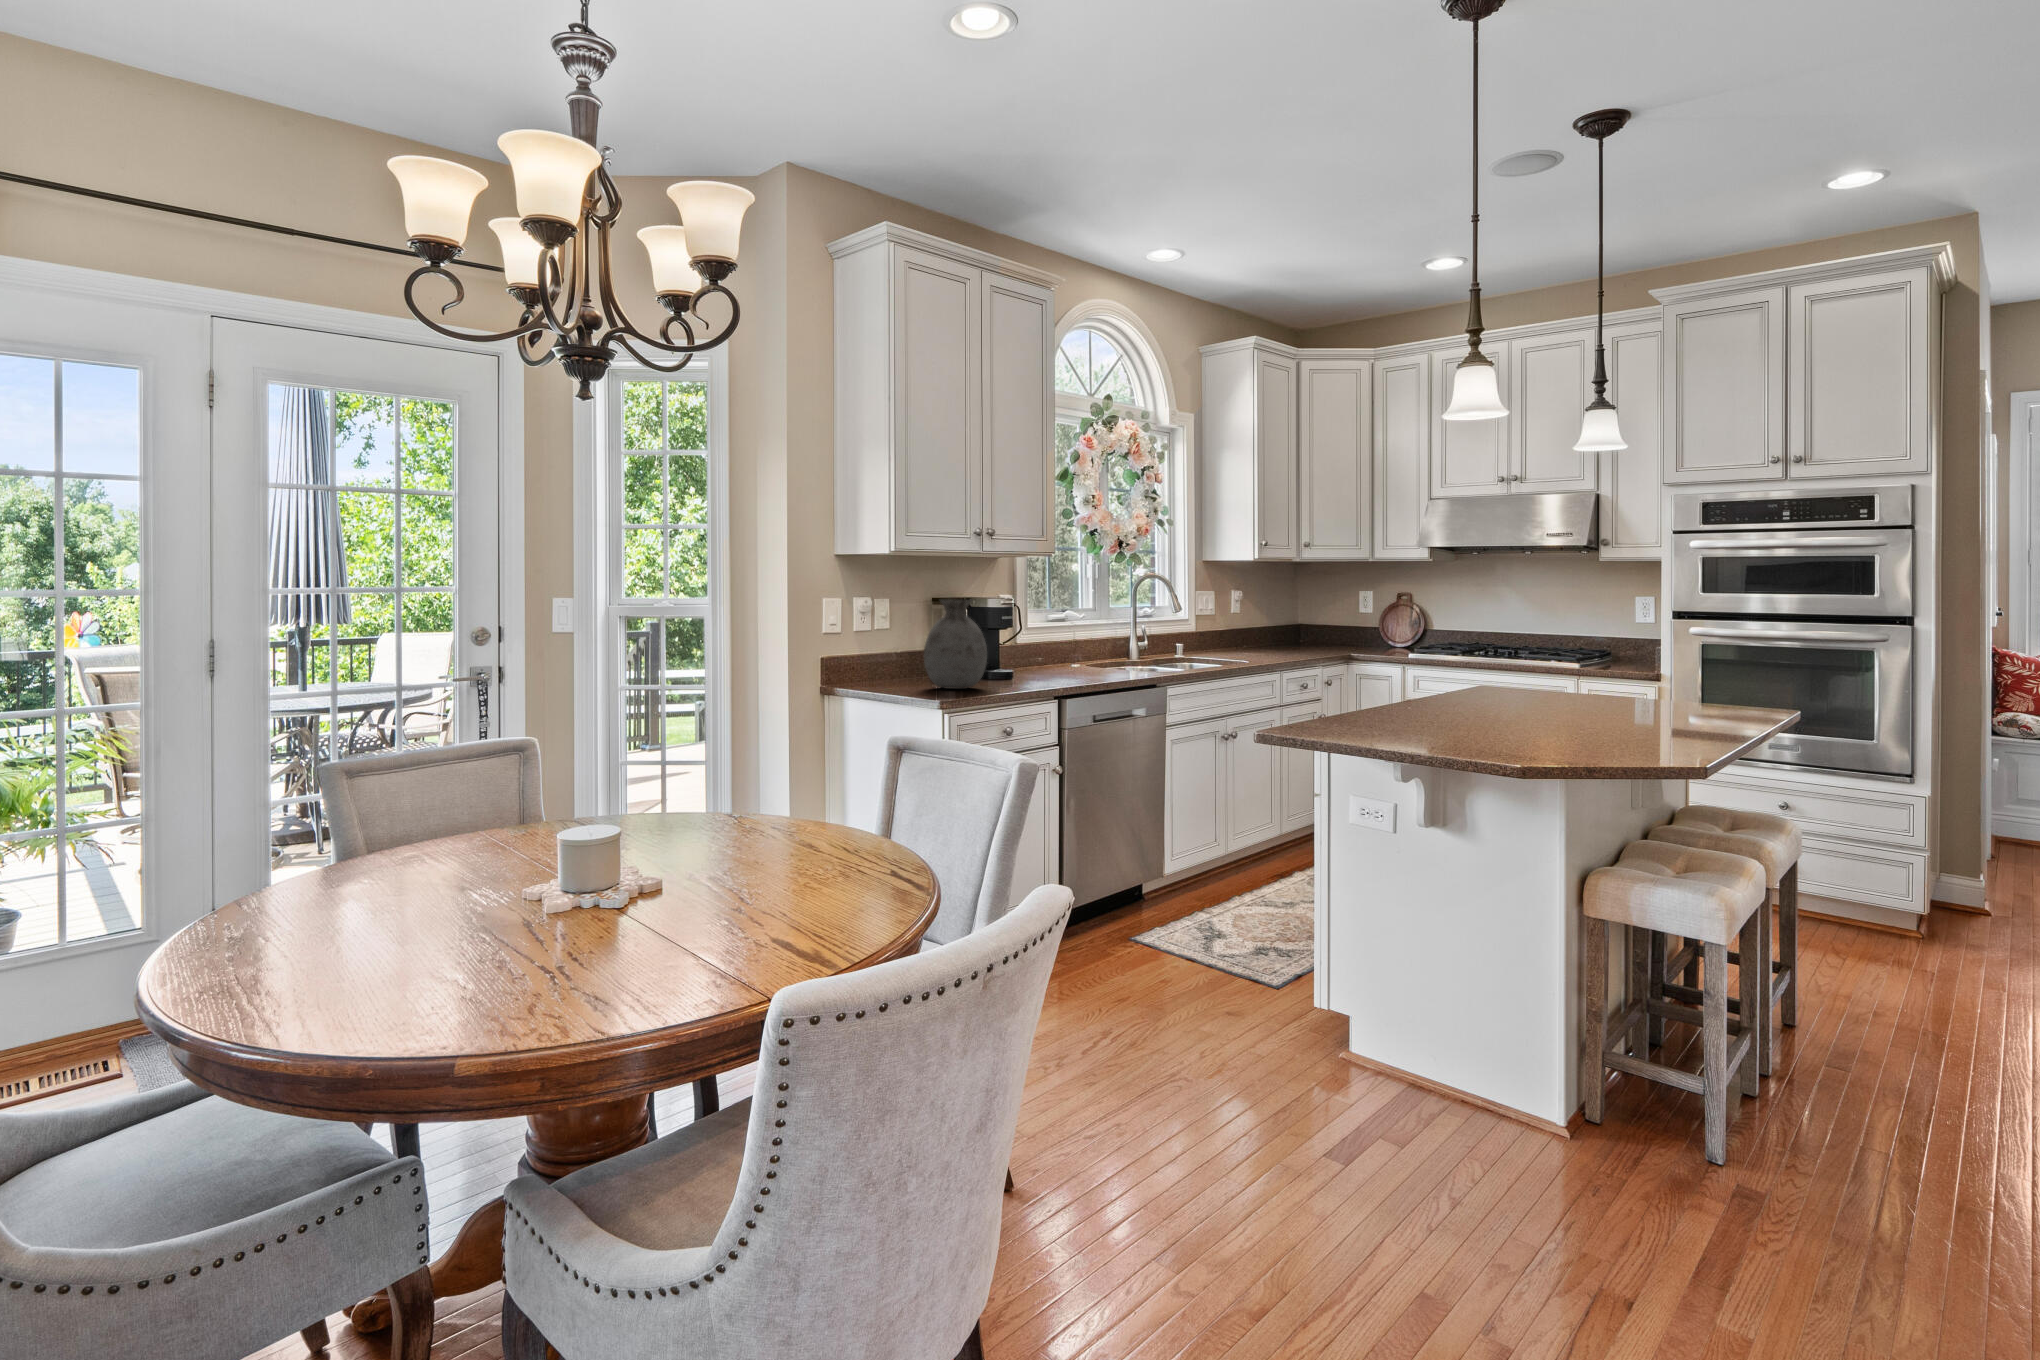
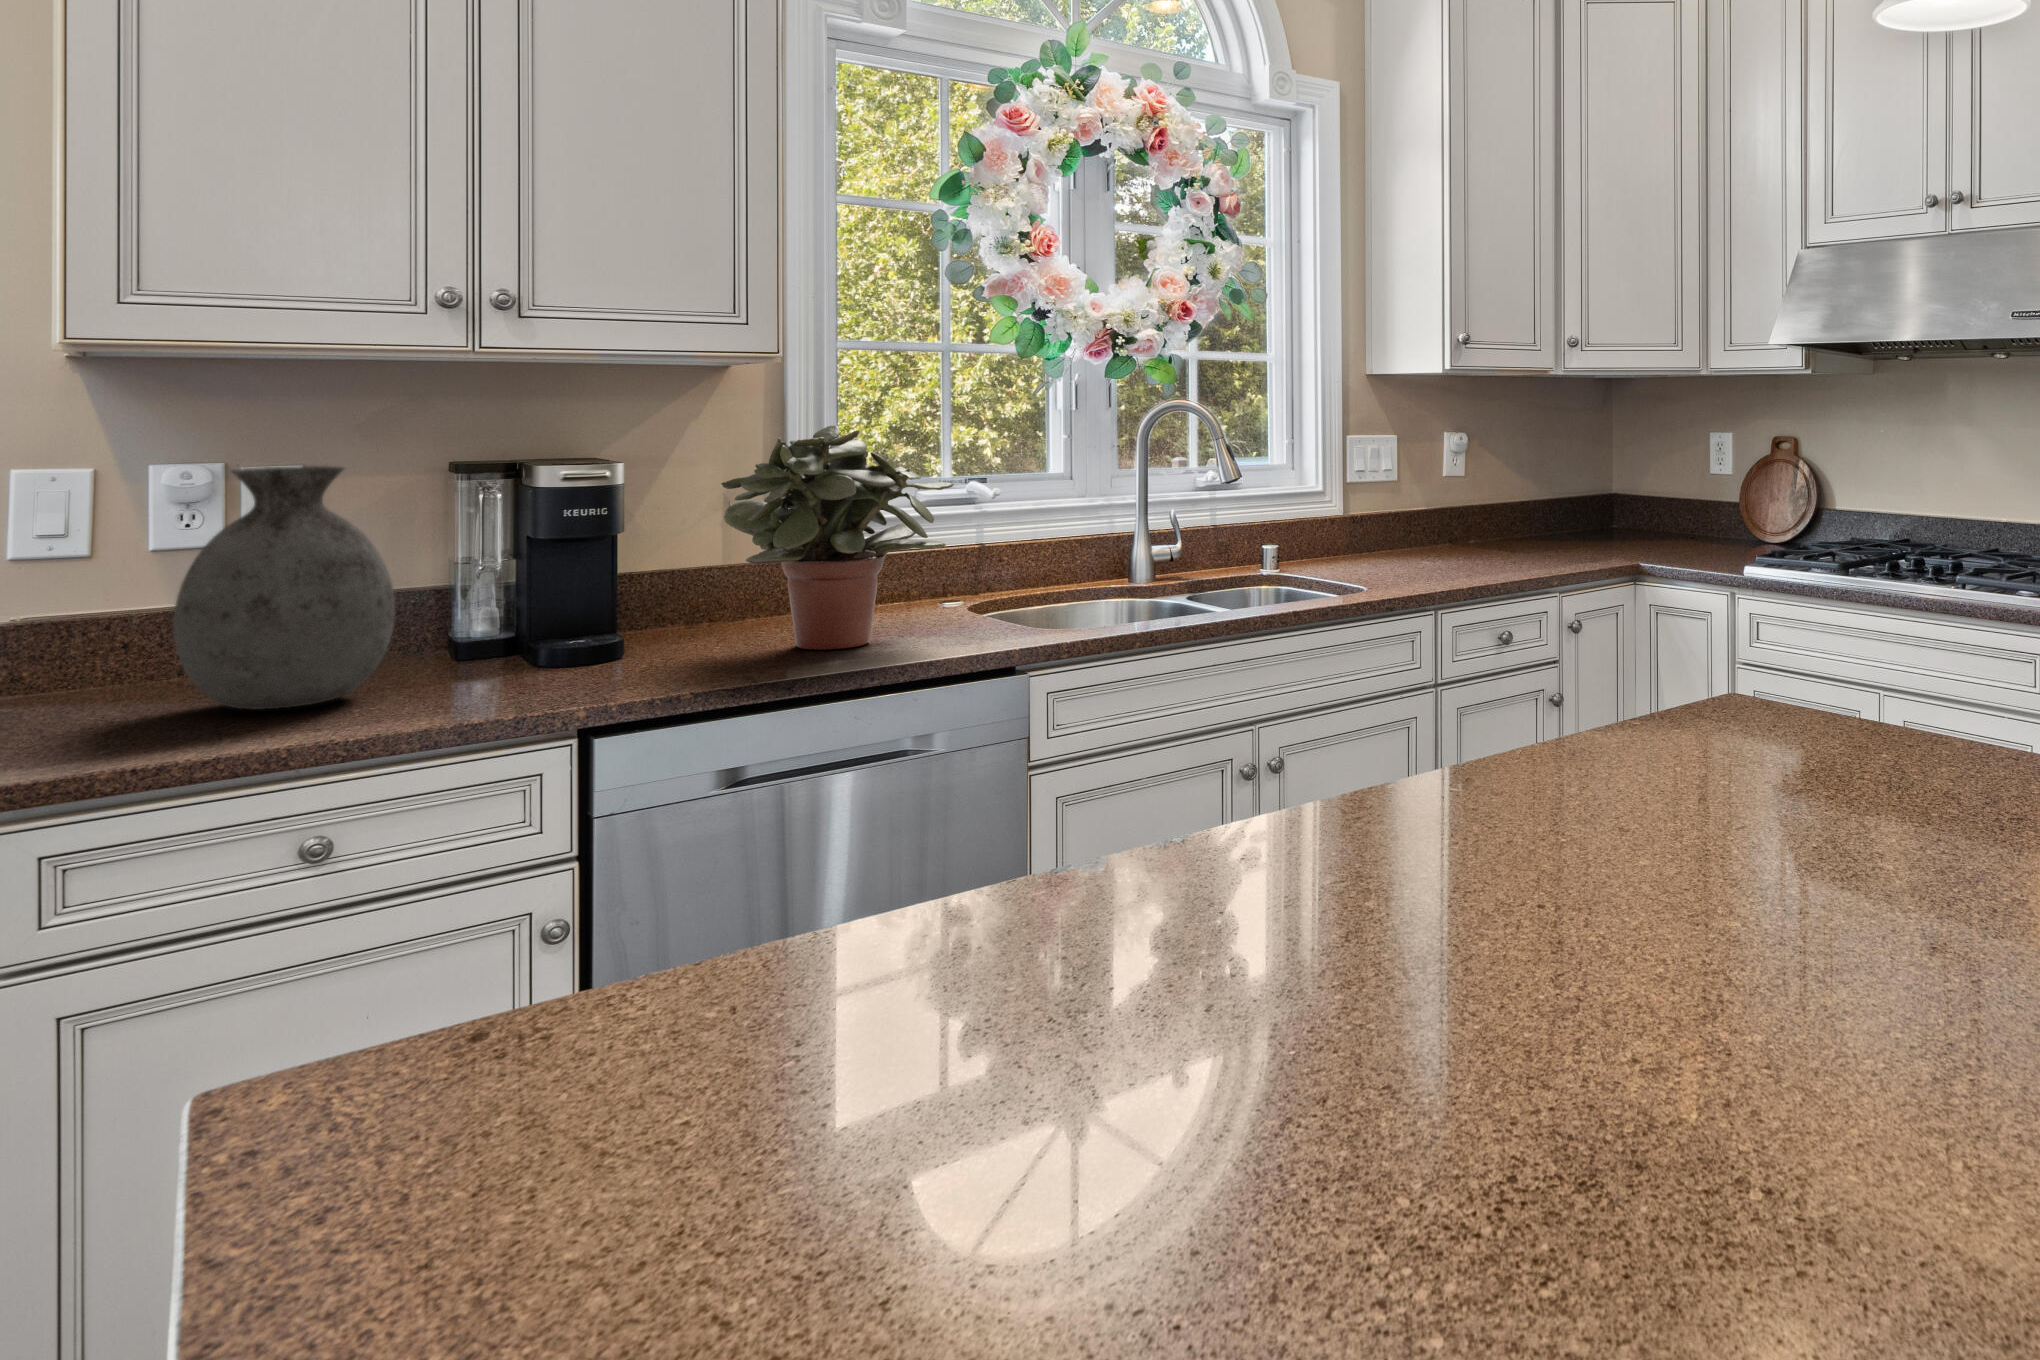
potted plant: none [1042,585,1130,678] -> present [721,425,954,650]

